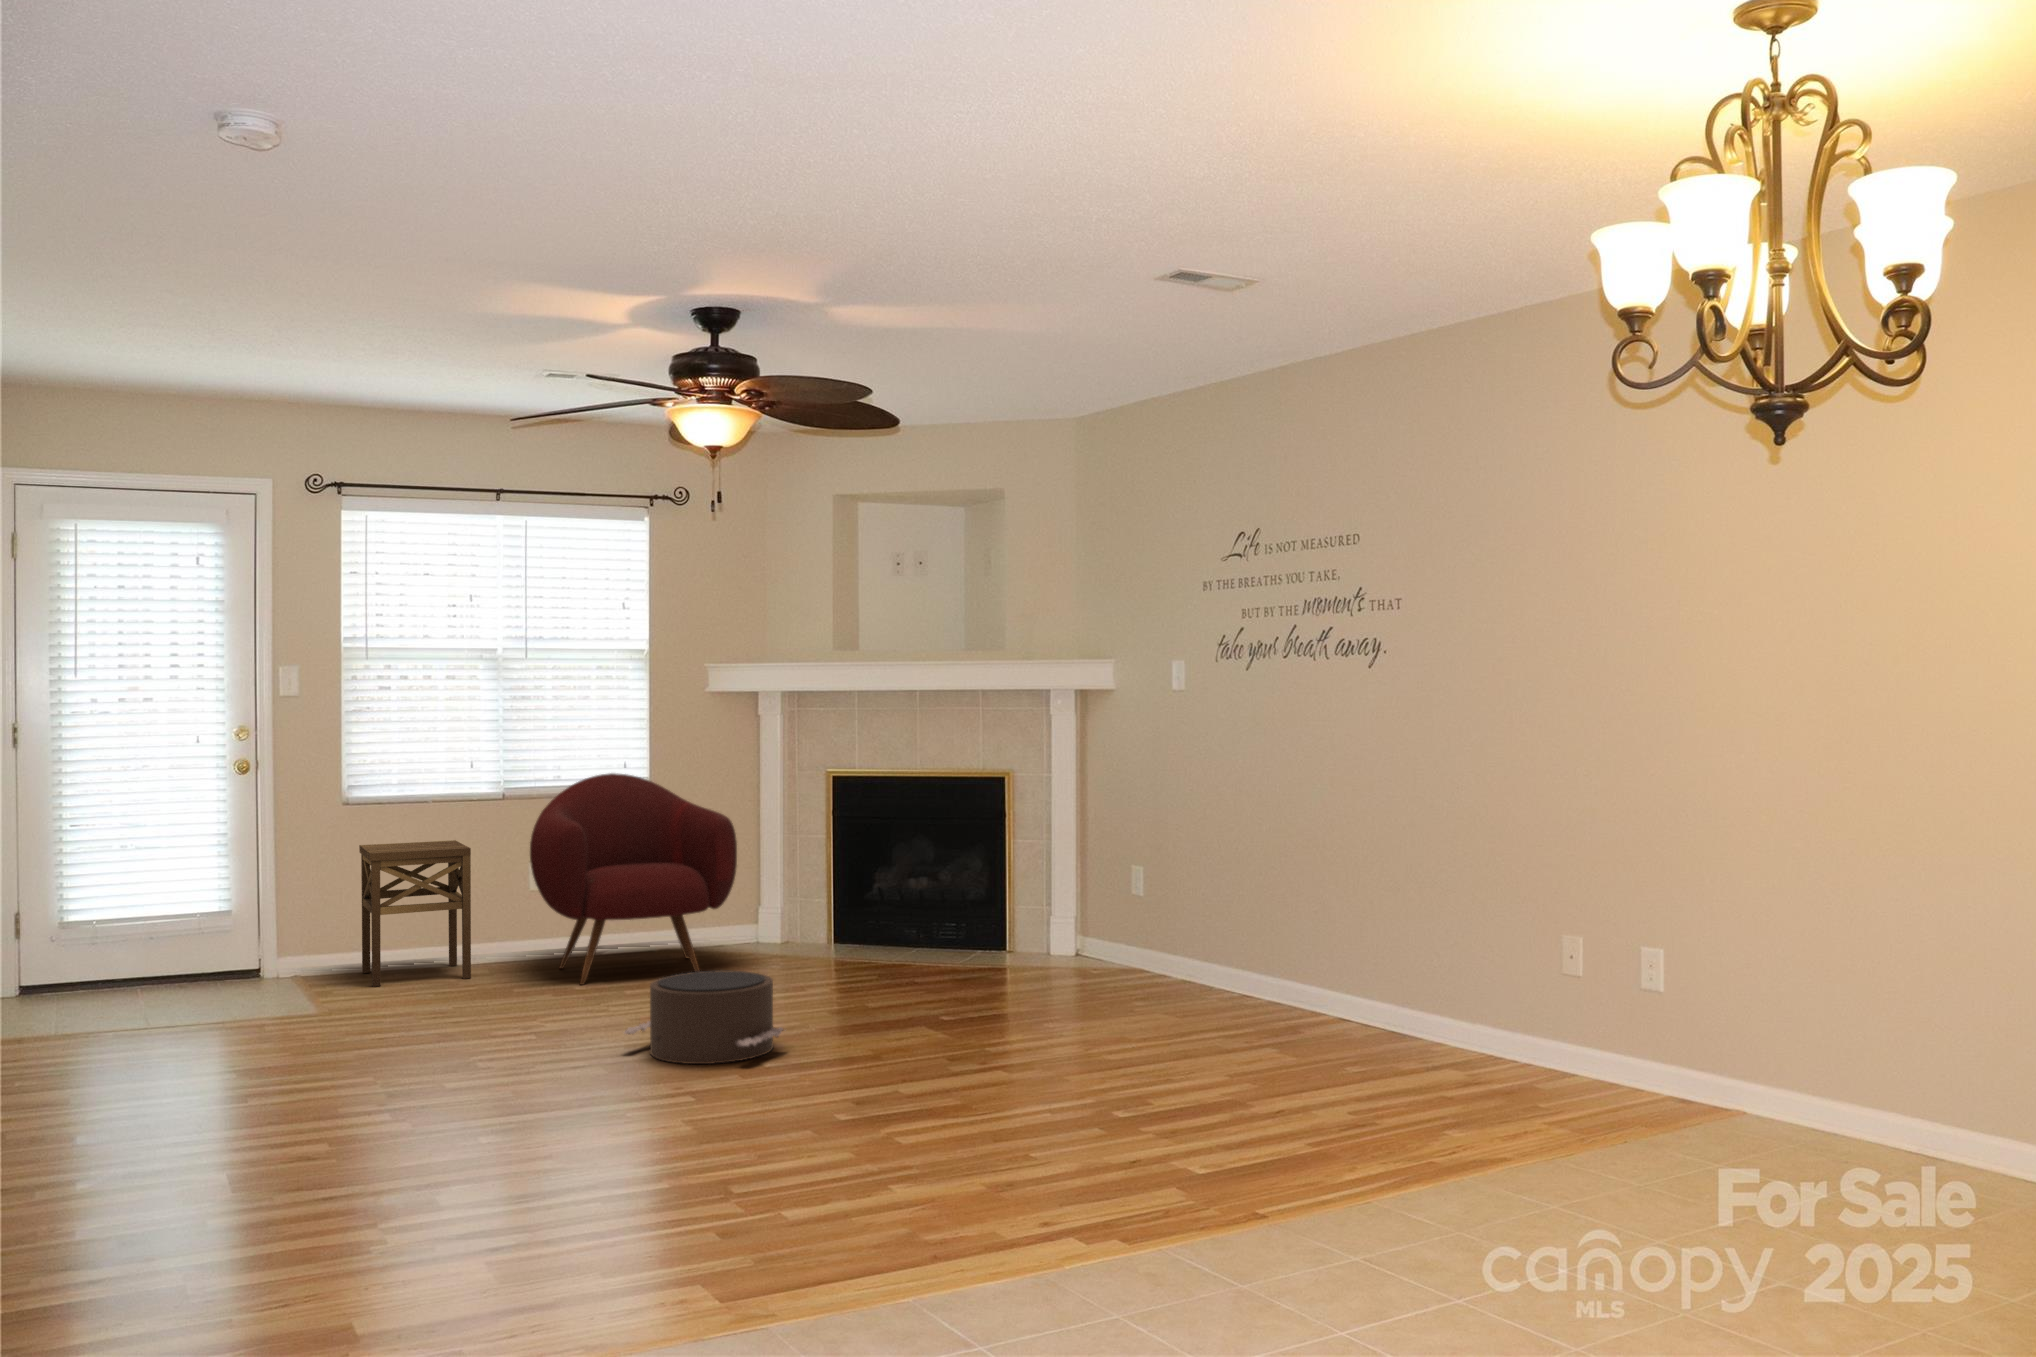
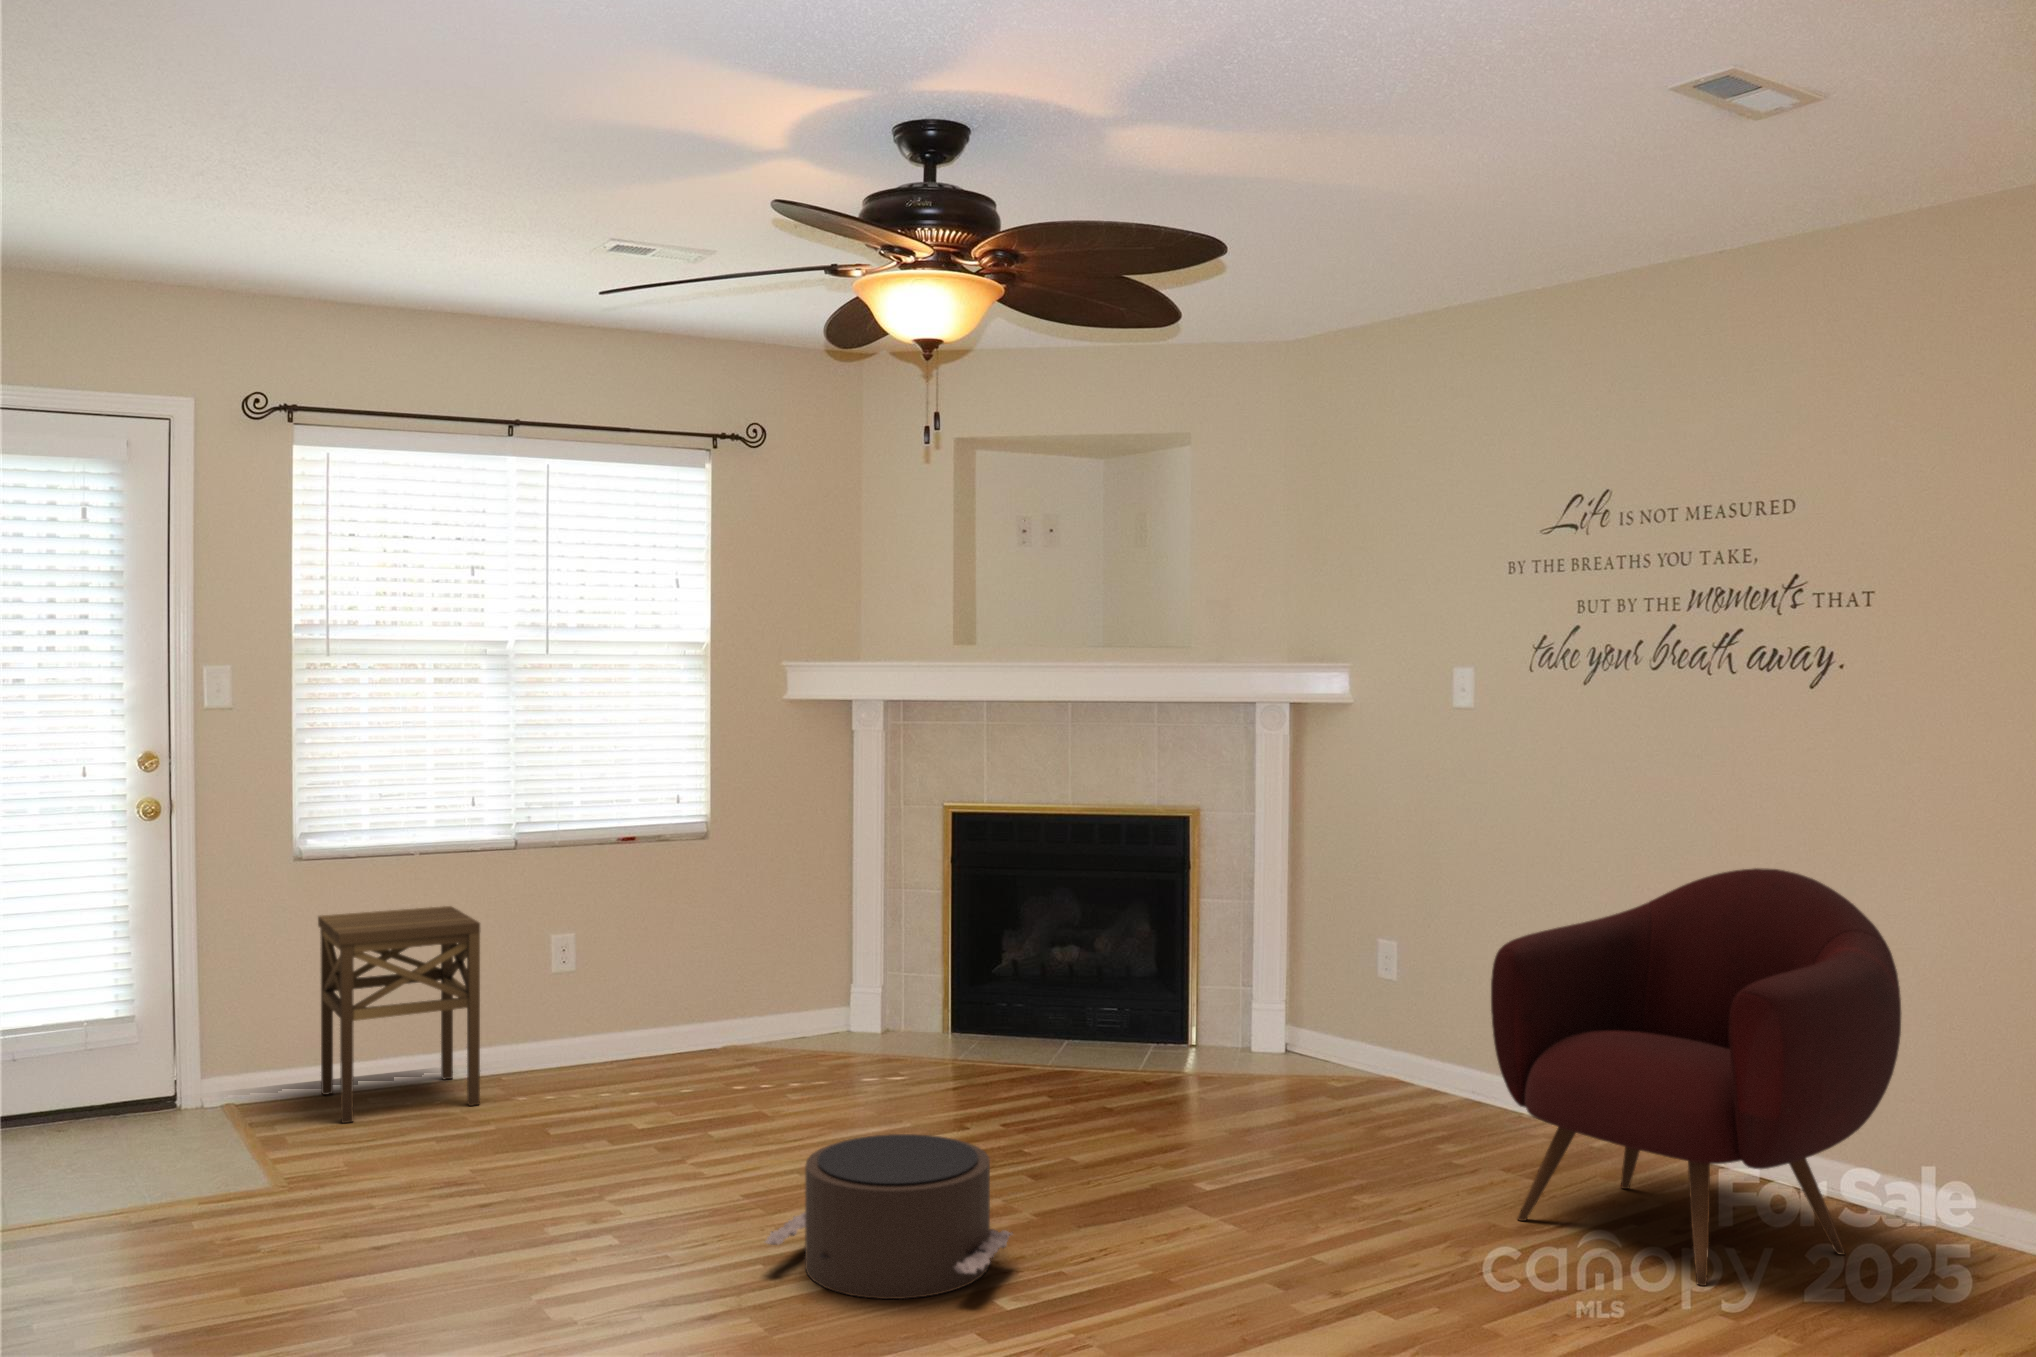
armchair: present [530,773,737,985] -> present [1491,868,1901,1286]

